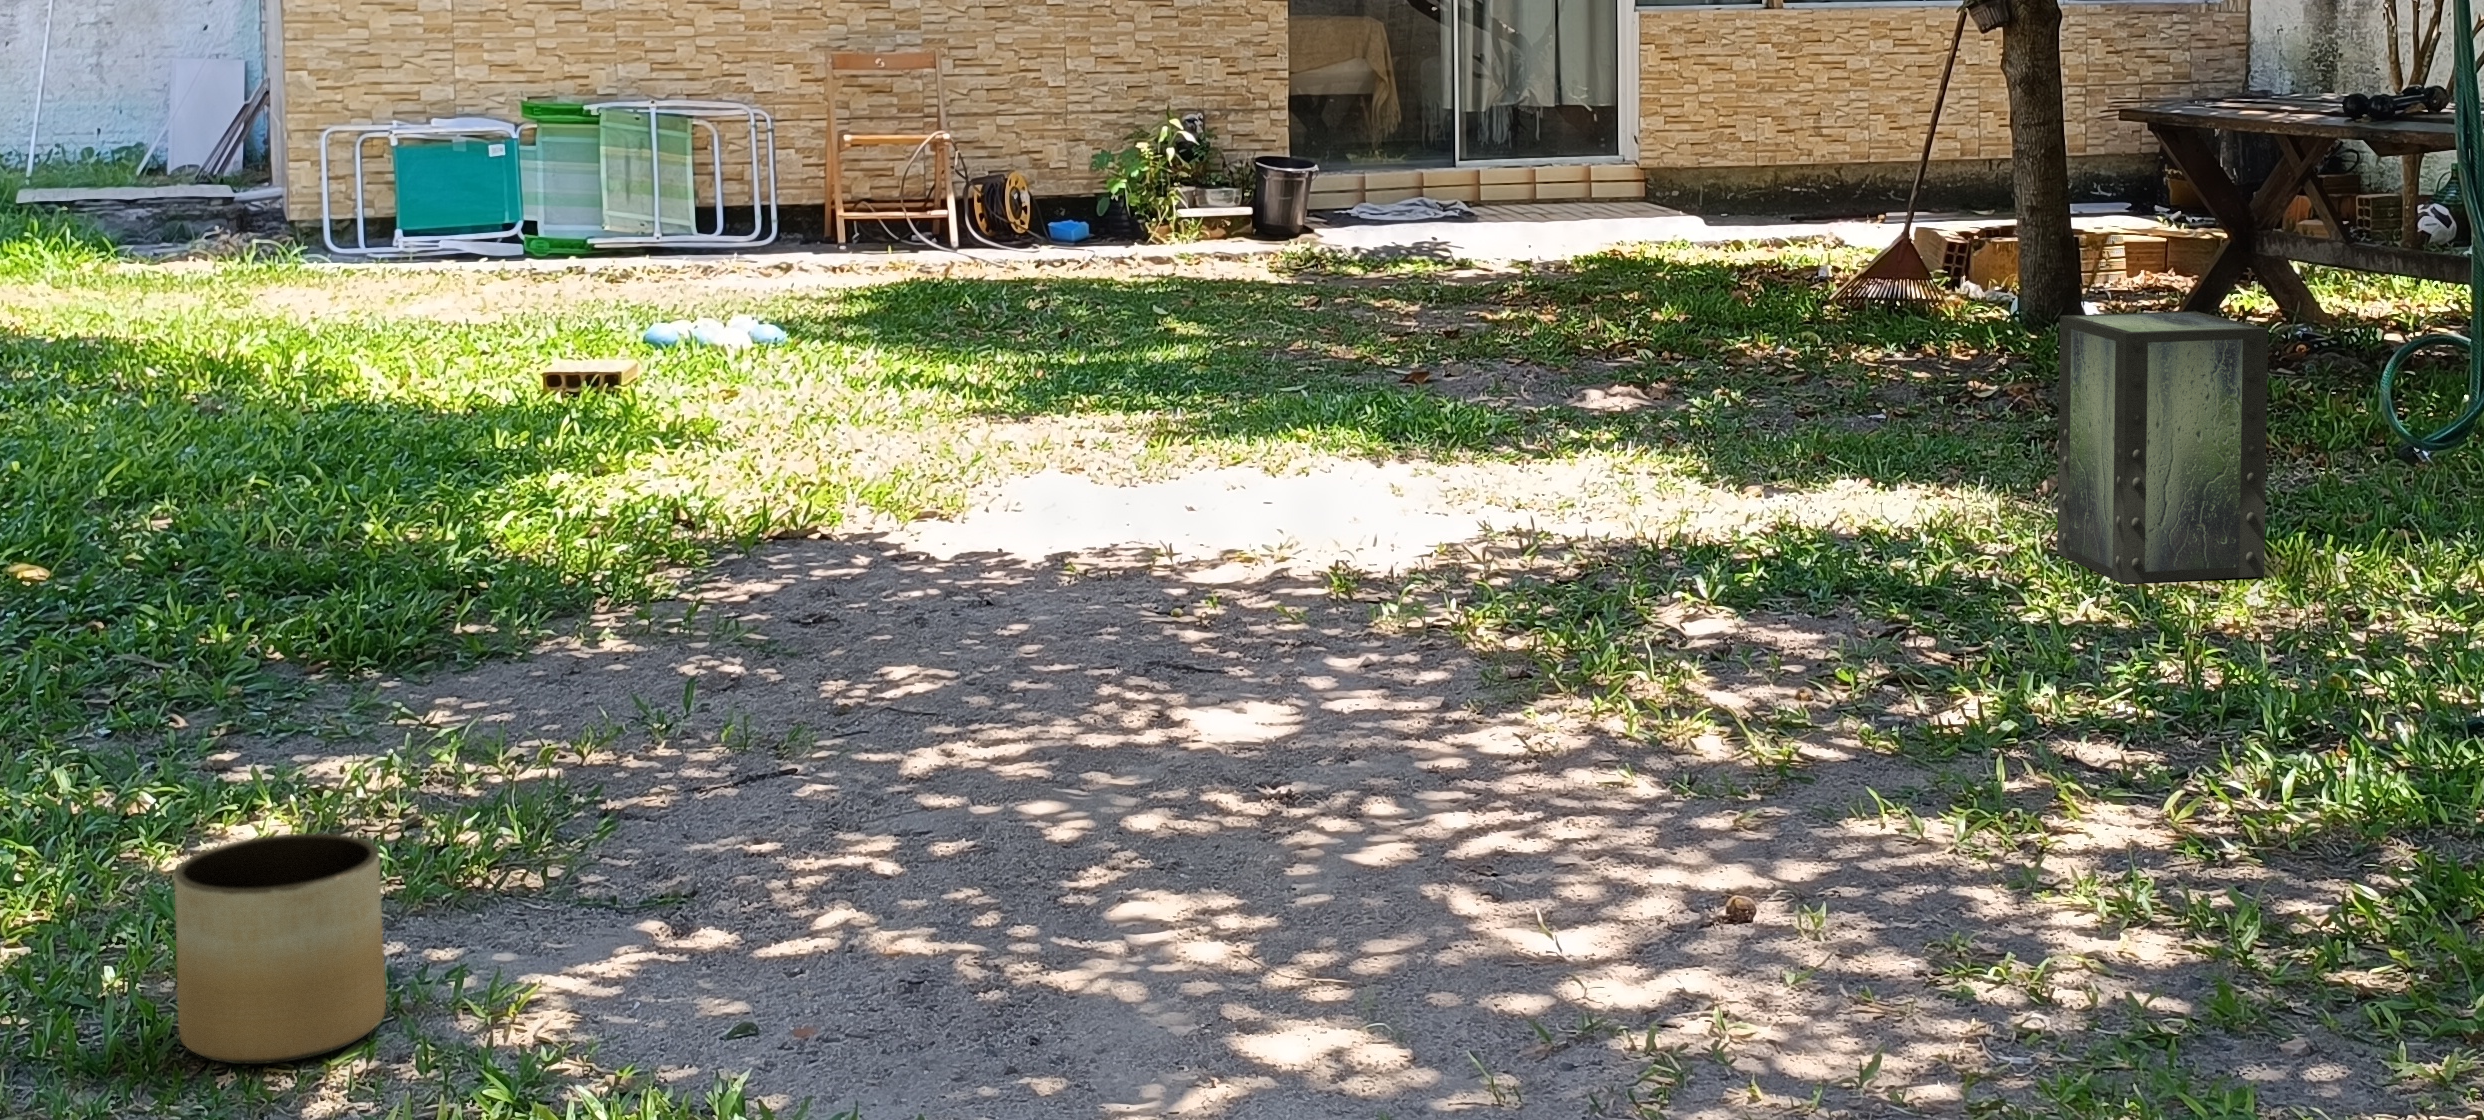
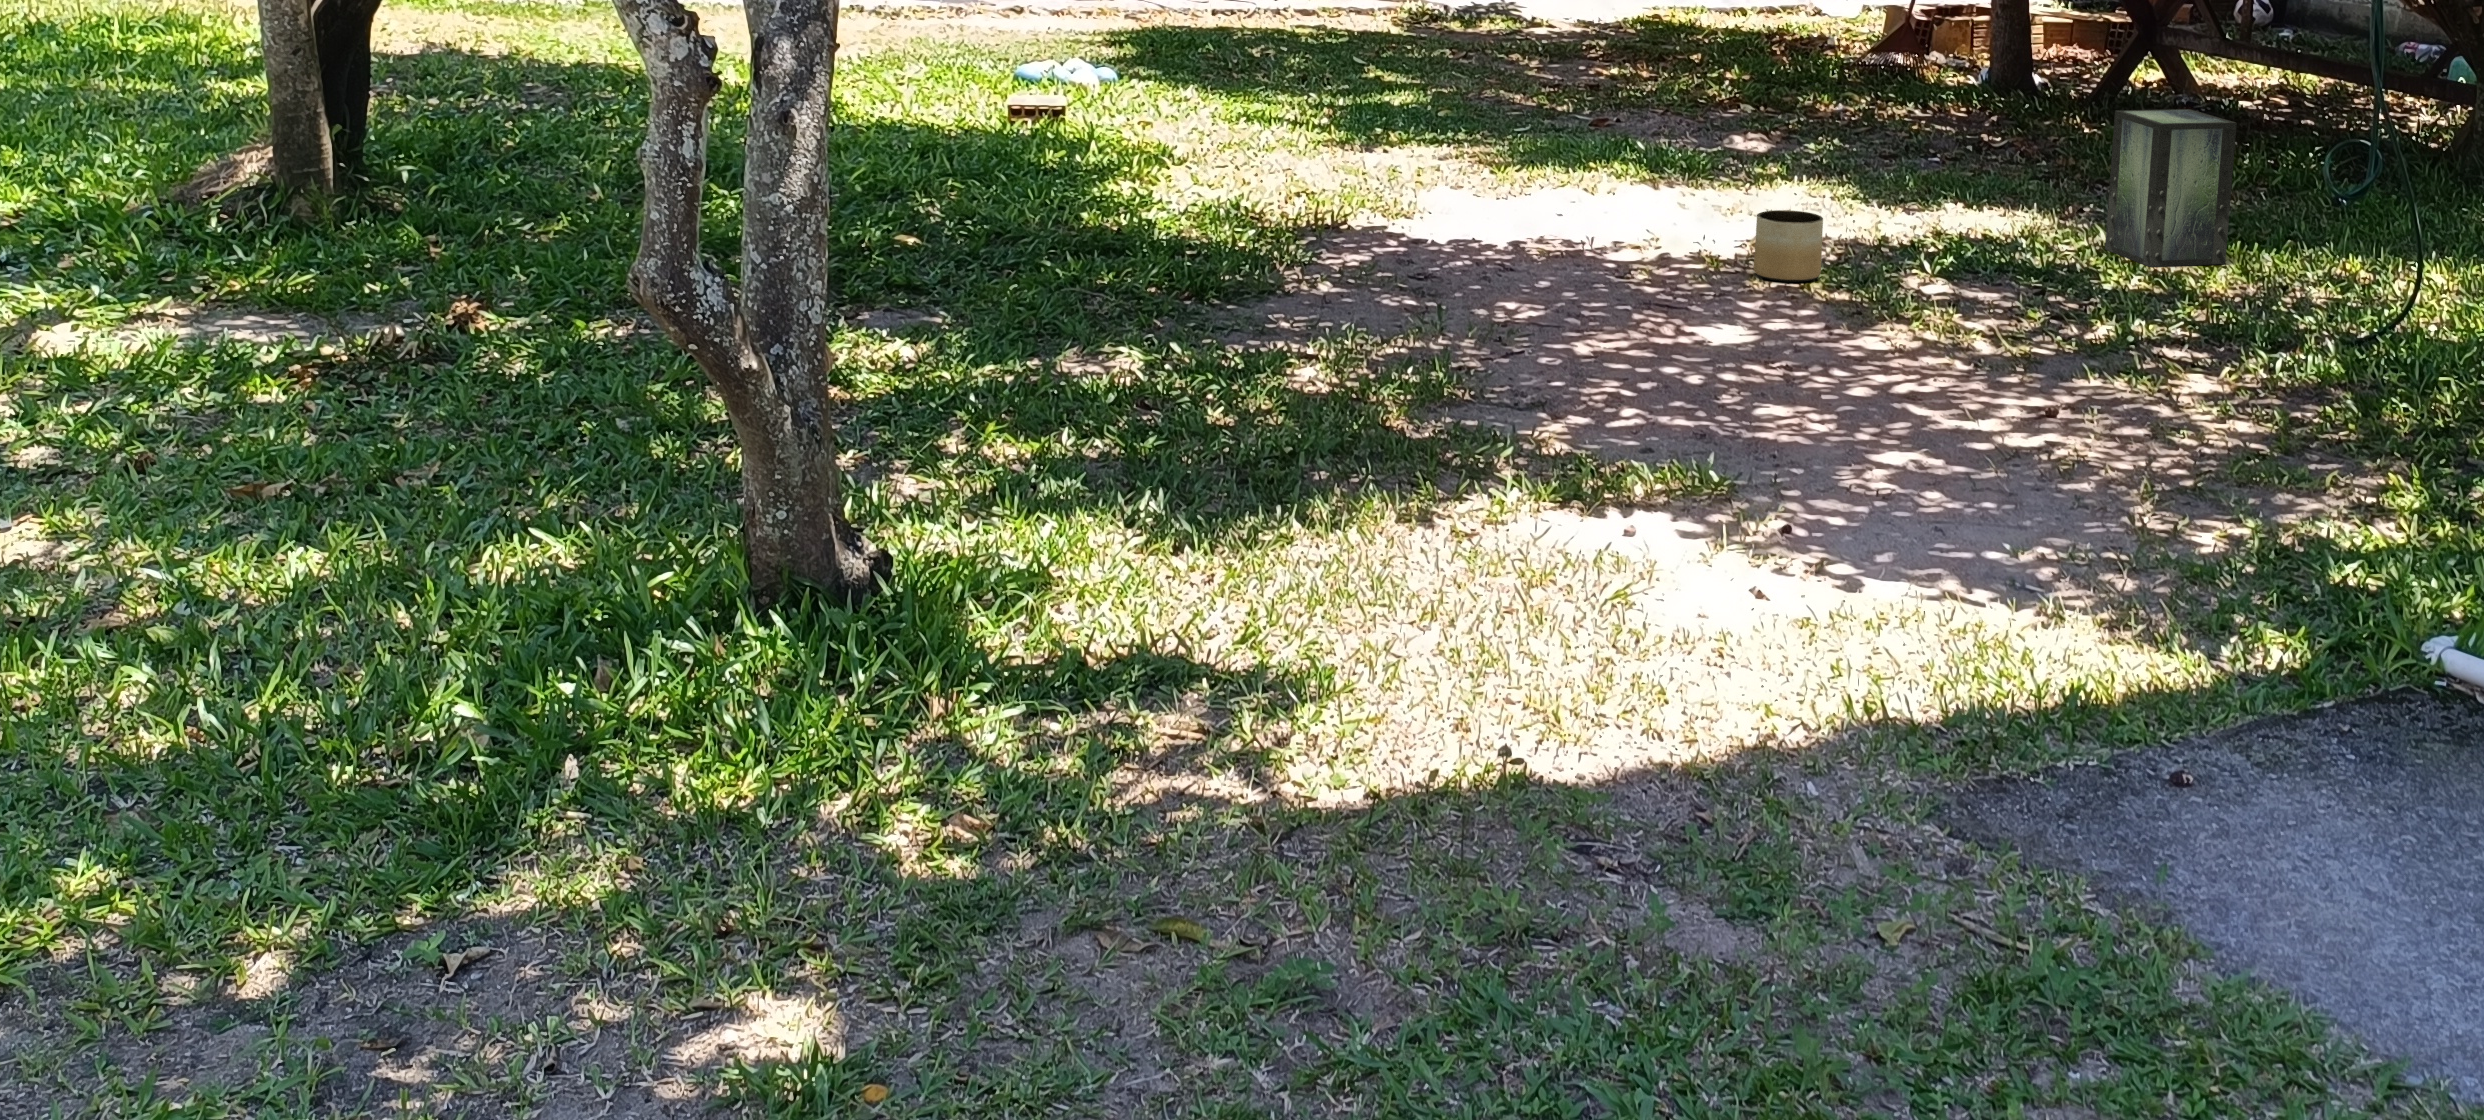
planter: present [174,833,386,1064] -> present [1754,210,1823,282]

